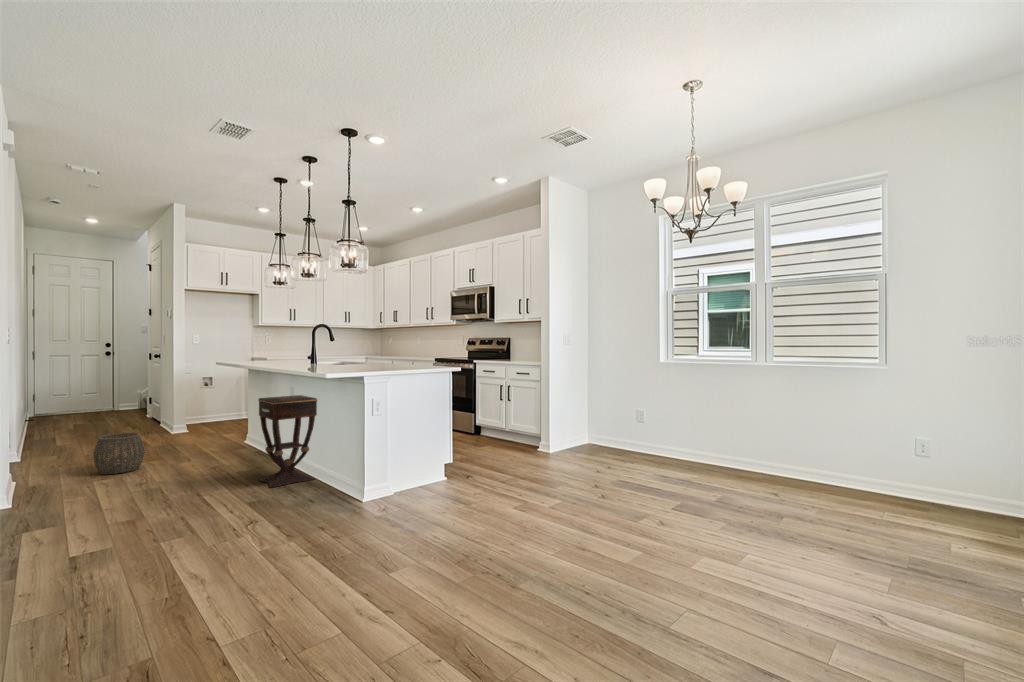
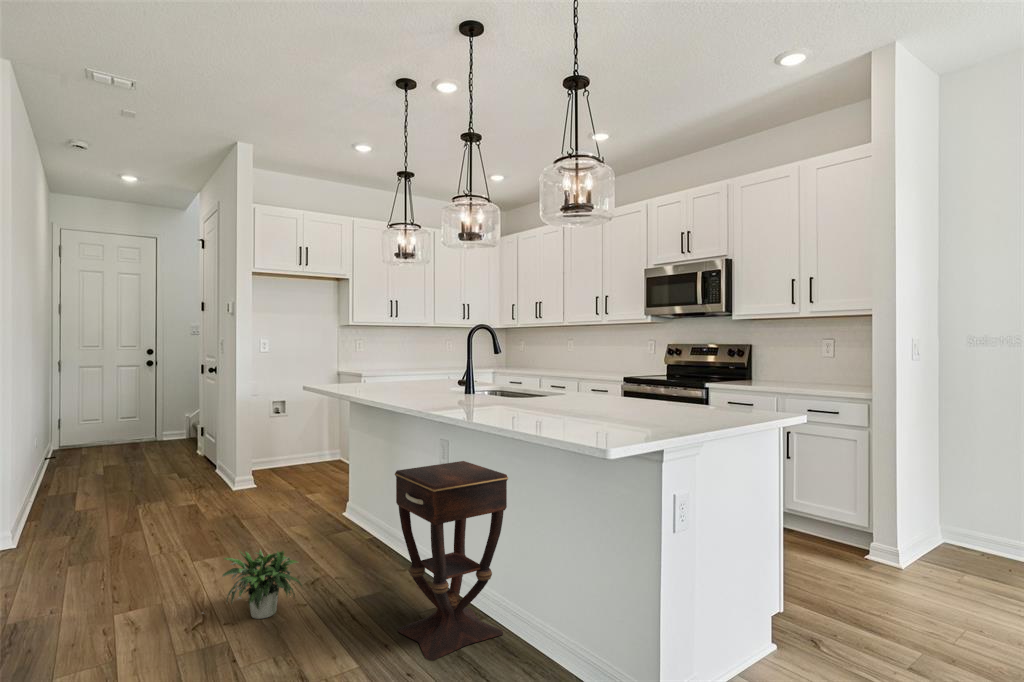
woven basket: present [93,432,145,474] -> none [113,513,197,593]
potted plant: none [148,443,208,480] -> present [202,550,302,619]

